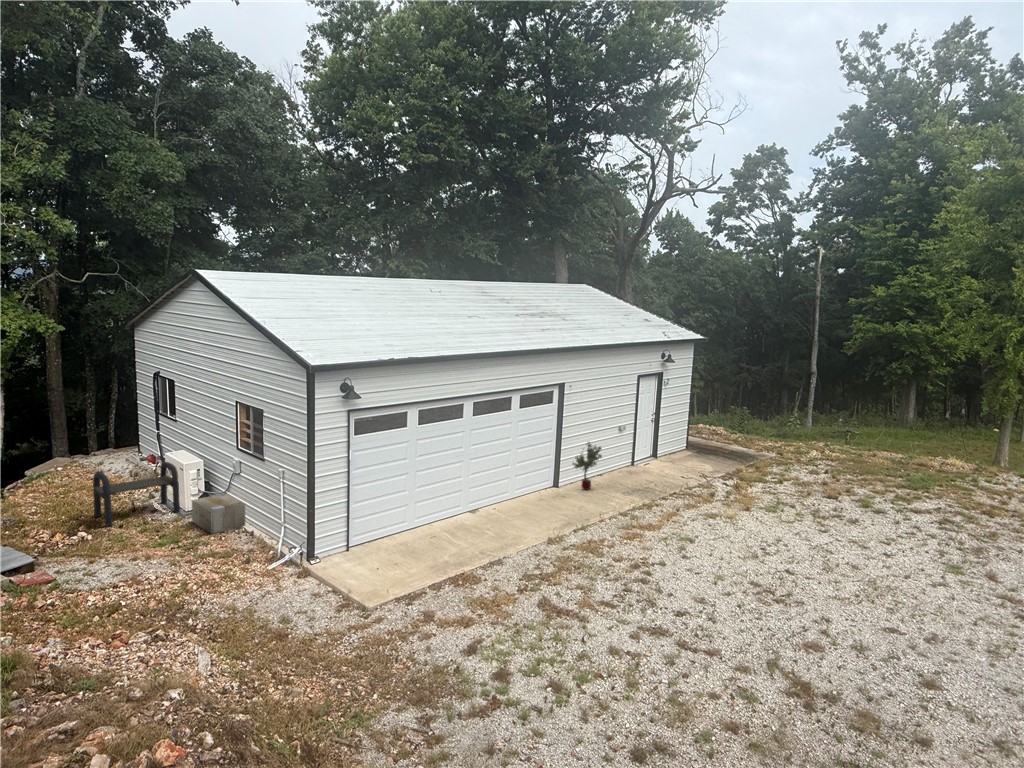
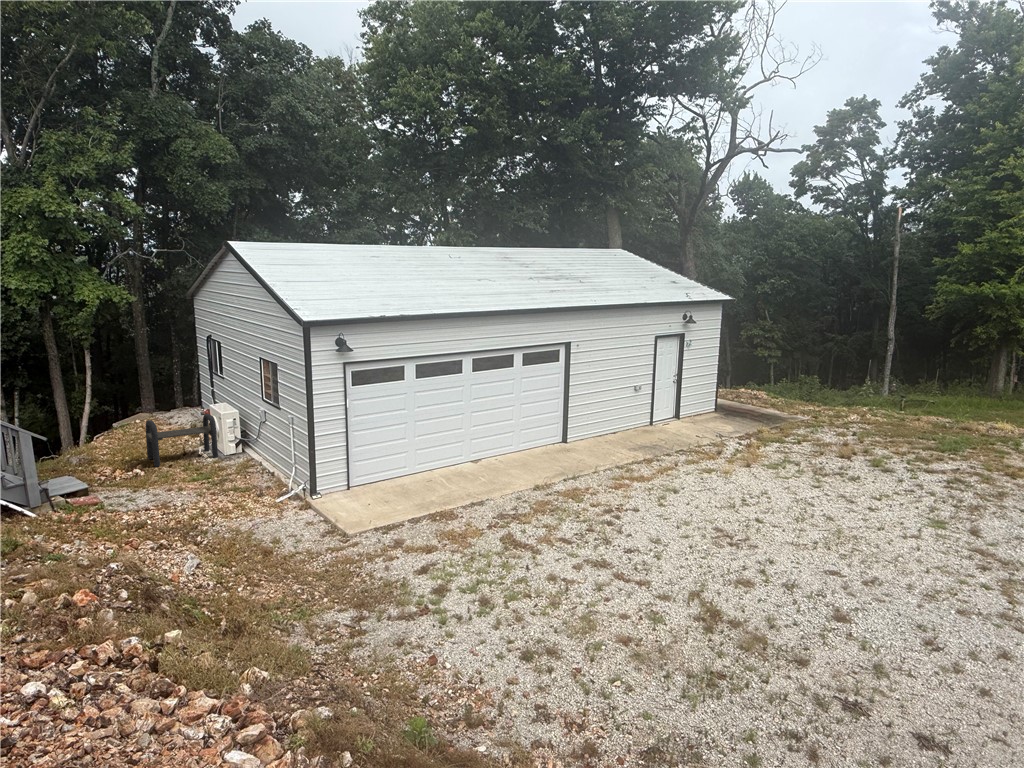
potted tree: present [573,442,602,490] -> none [578,401,610,449]
cardboard box: present [192,494,245,534] -> none [225,442,269,475]

